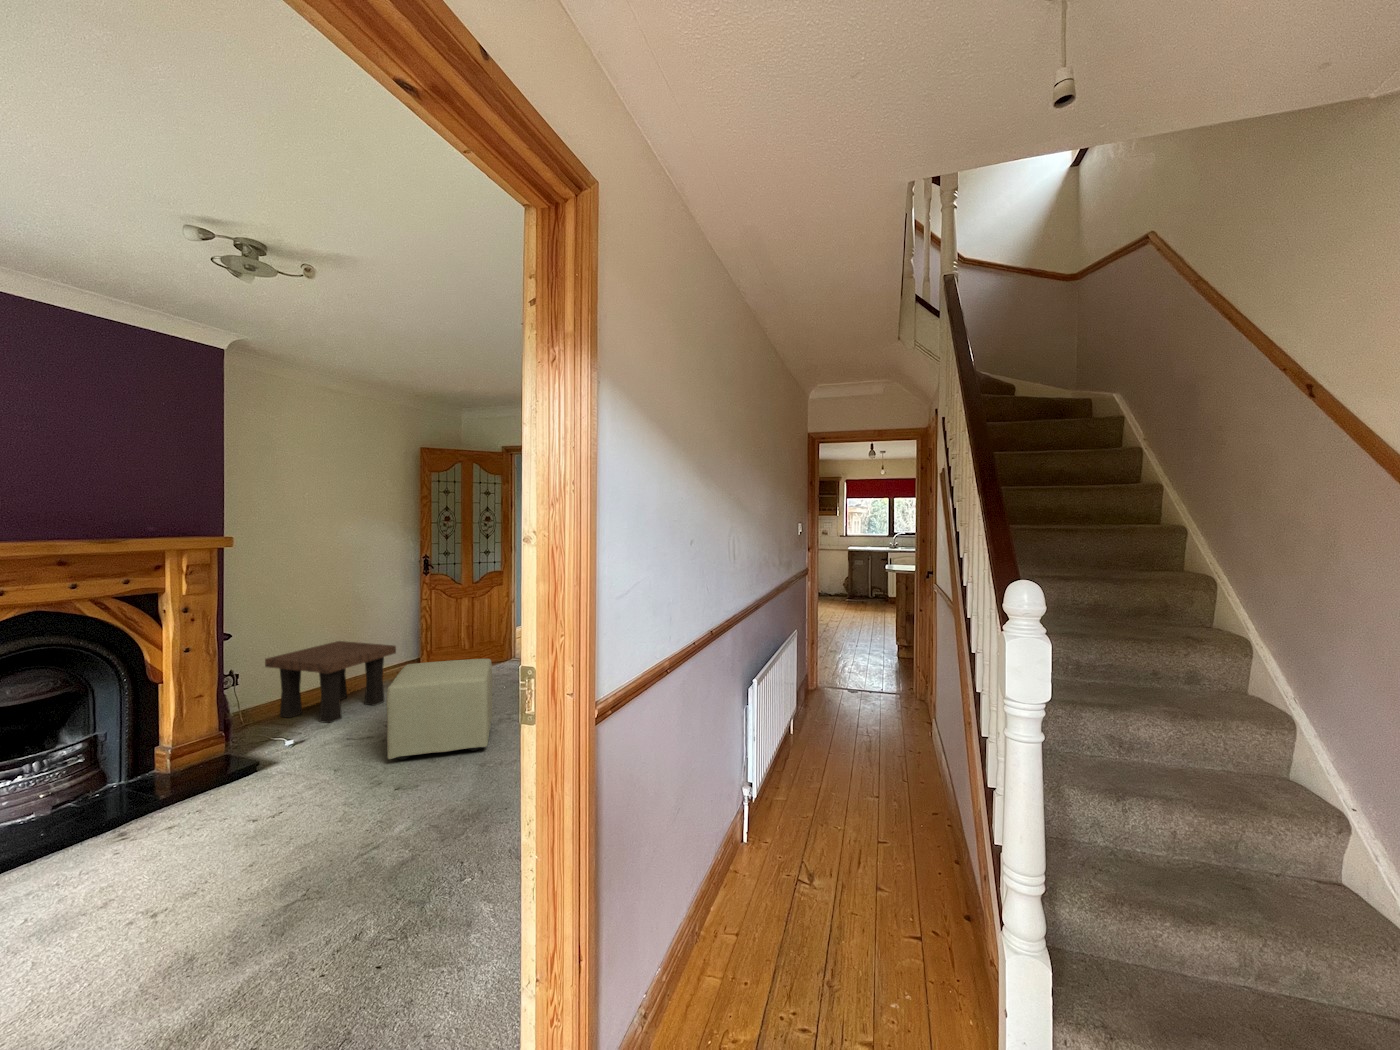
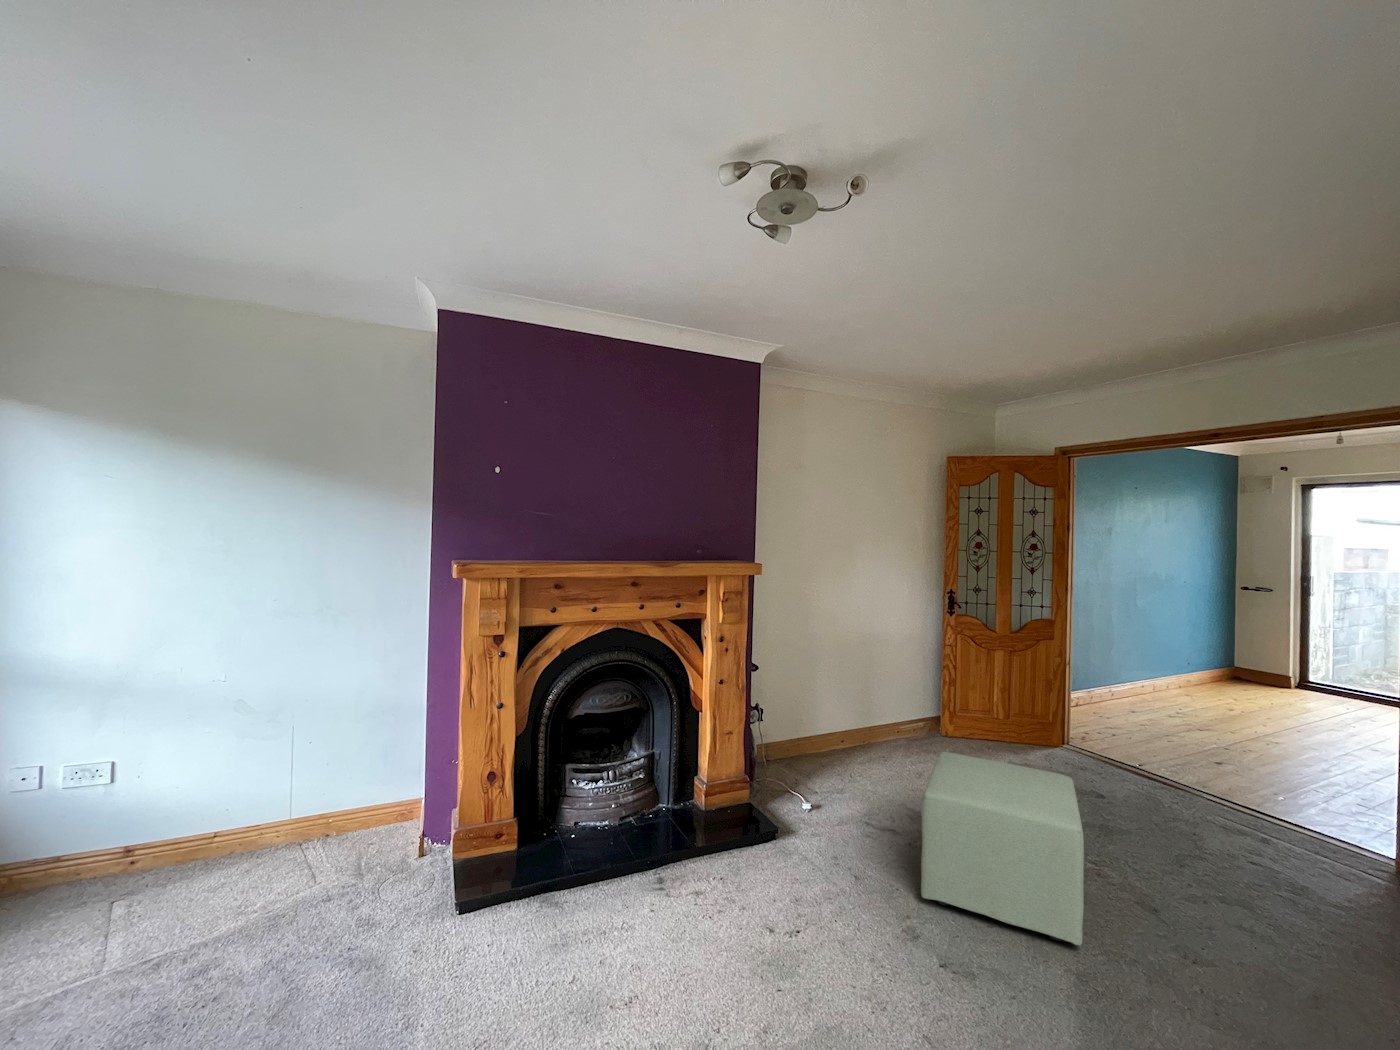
side table: present [265,641,396,723] -> none [786,684,919,791]

